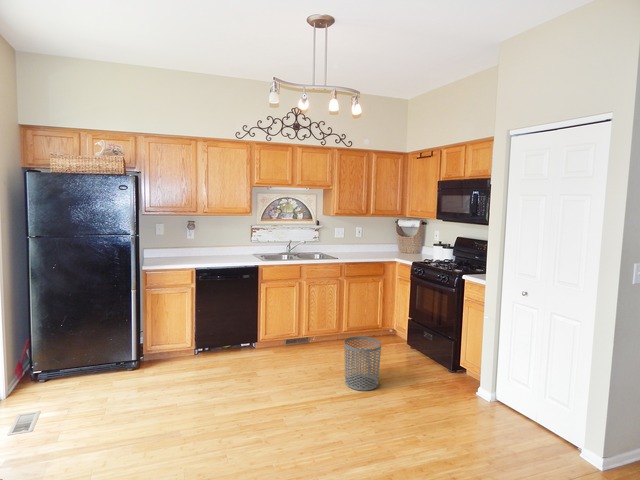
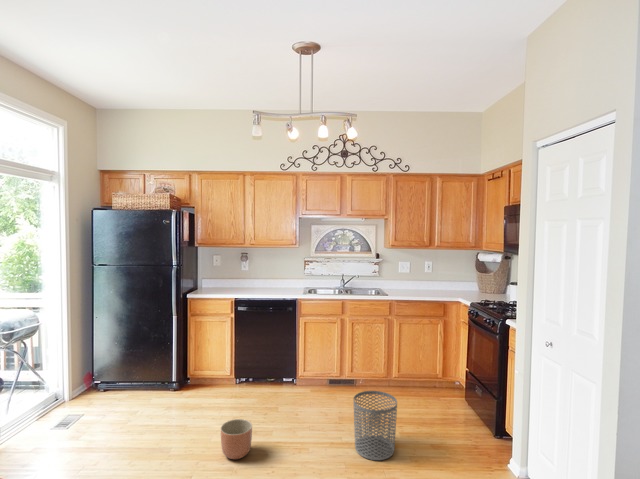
planter: none [236,376,266,412] -> present [221,419,252,459]

